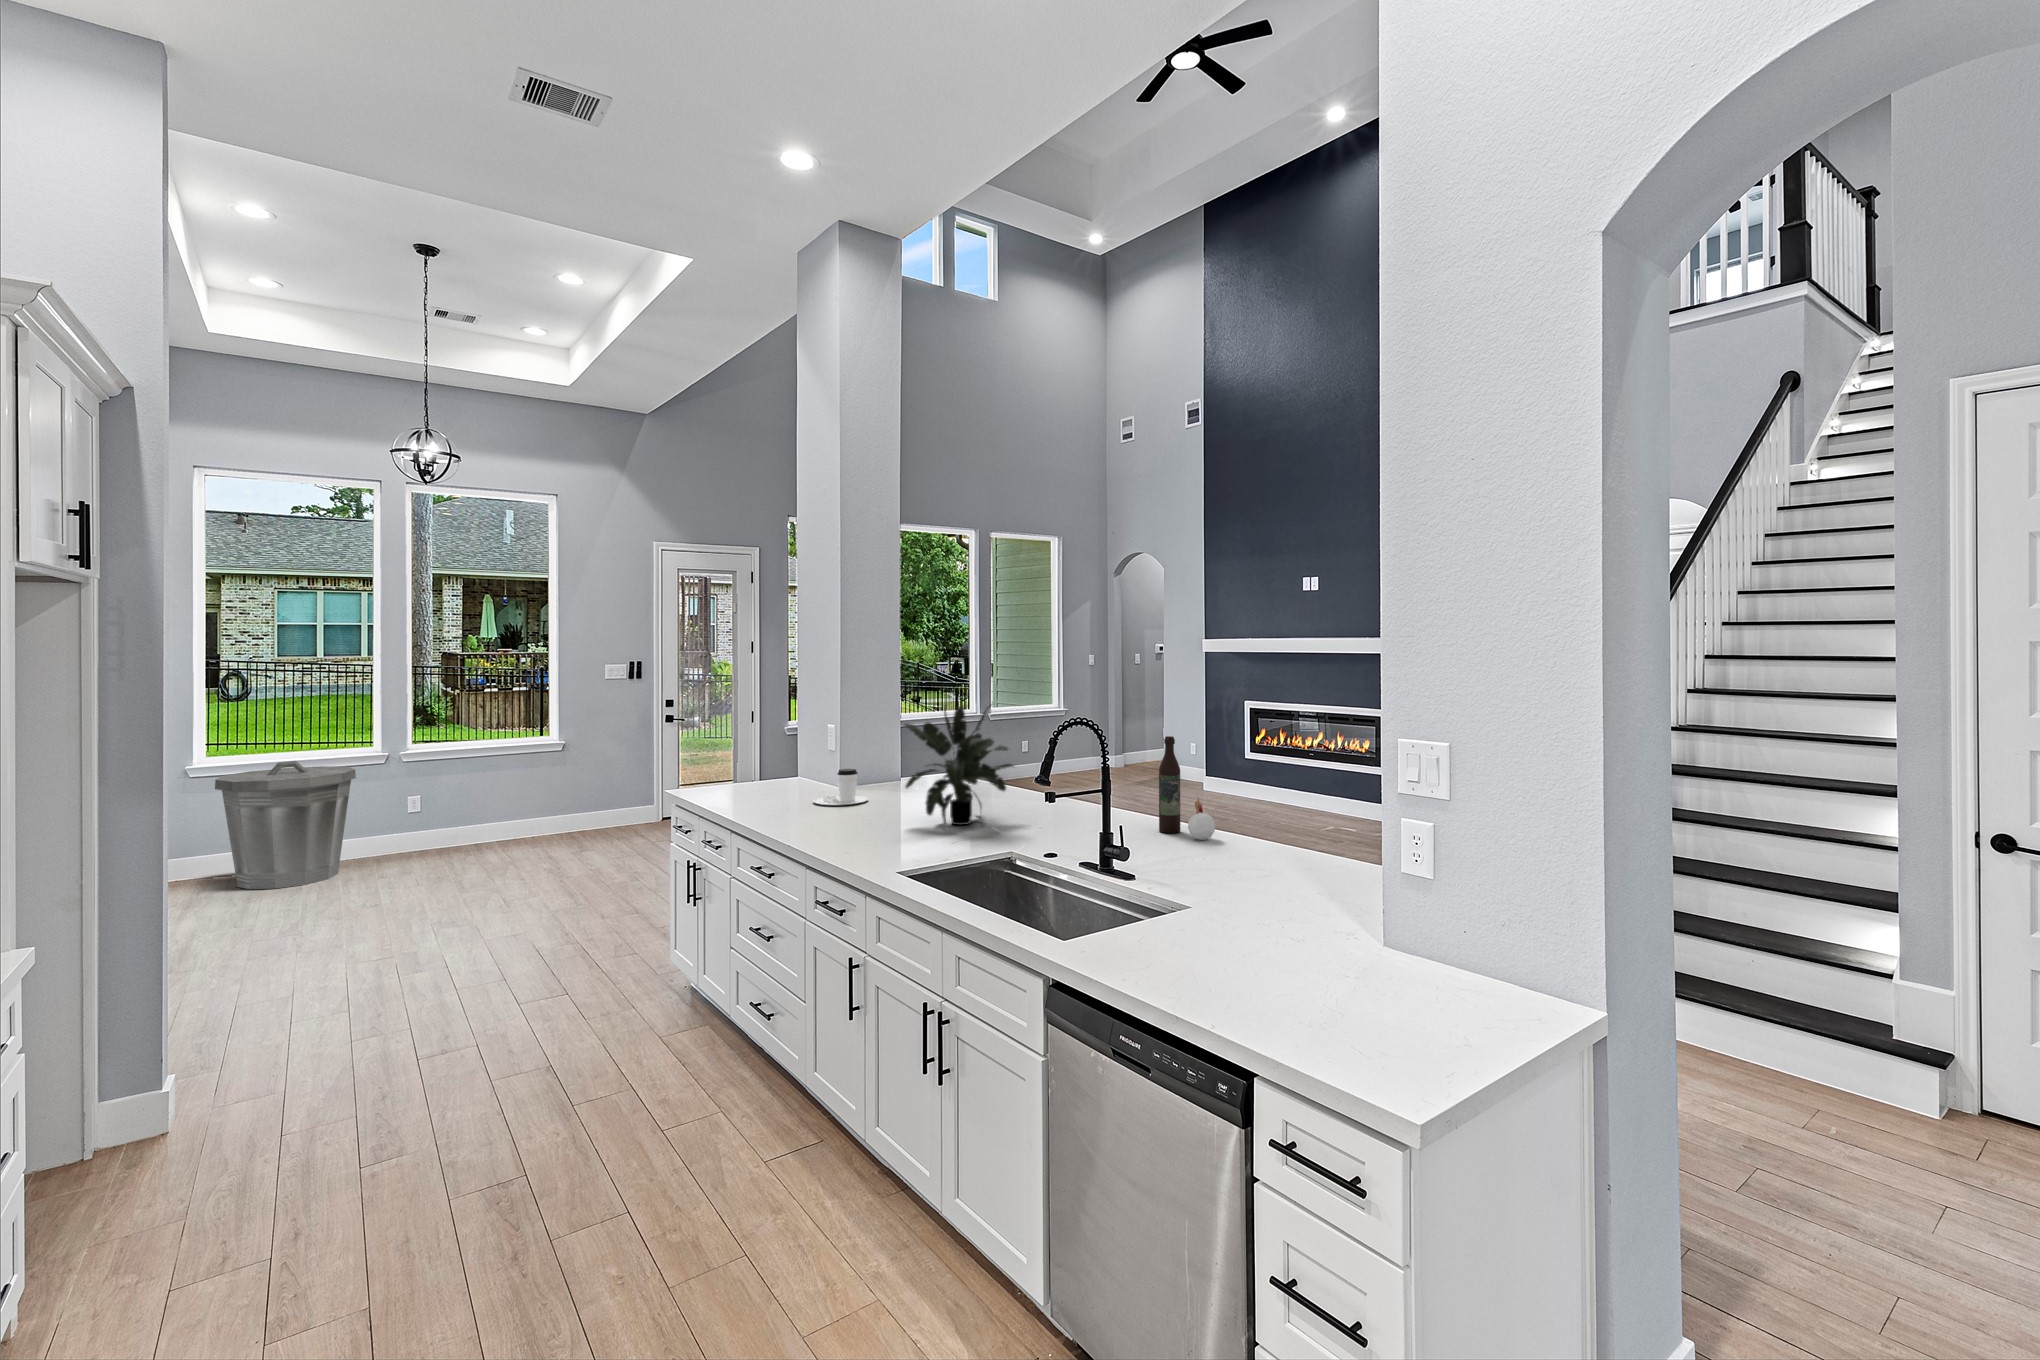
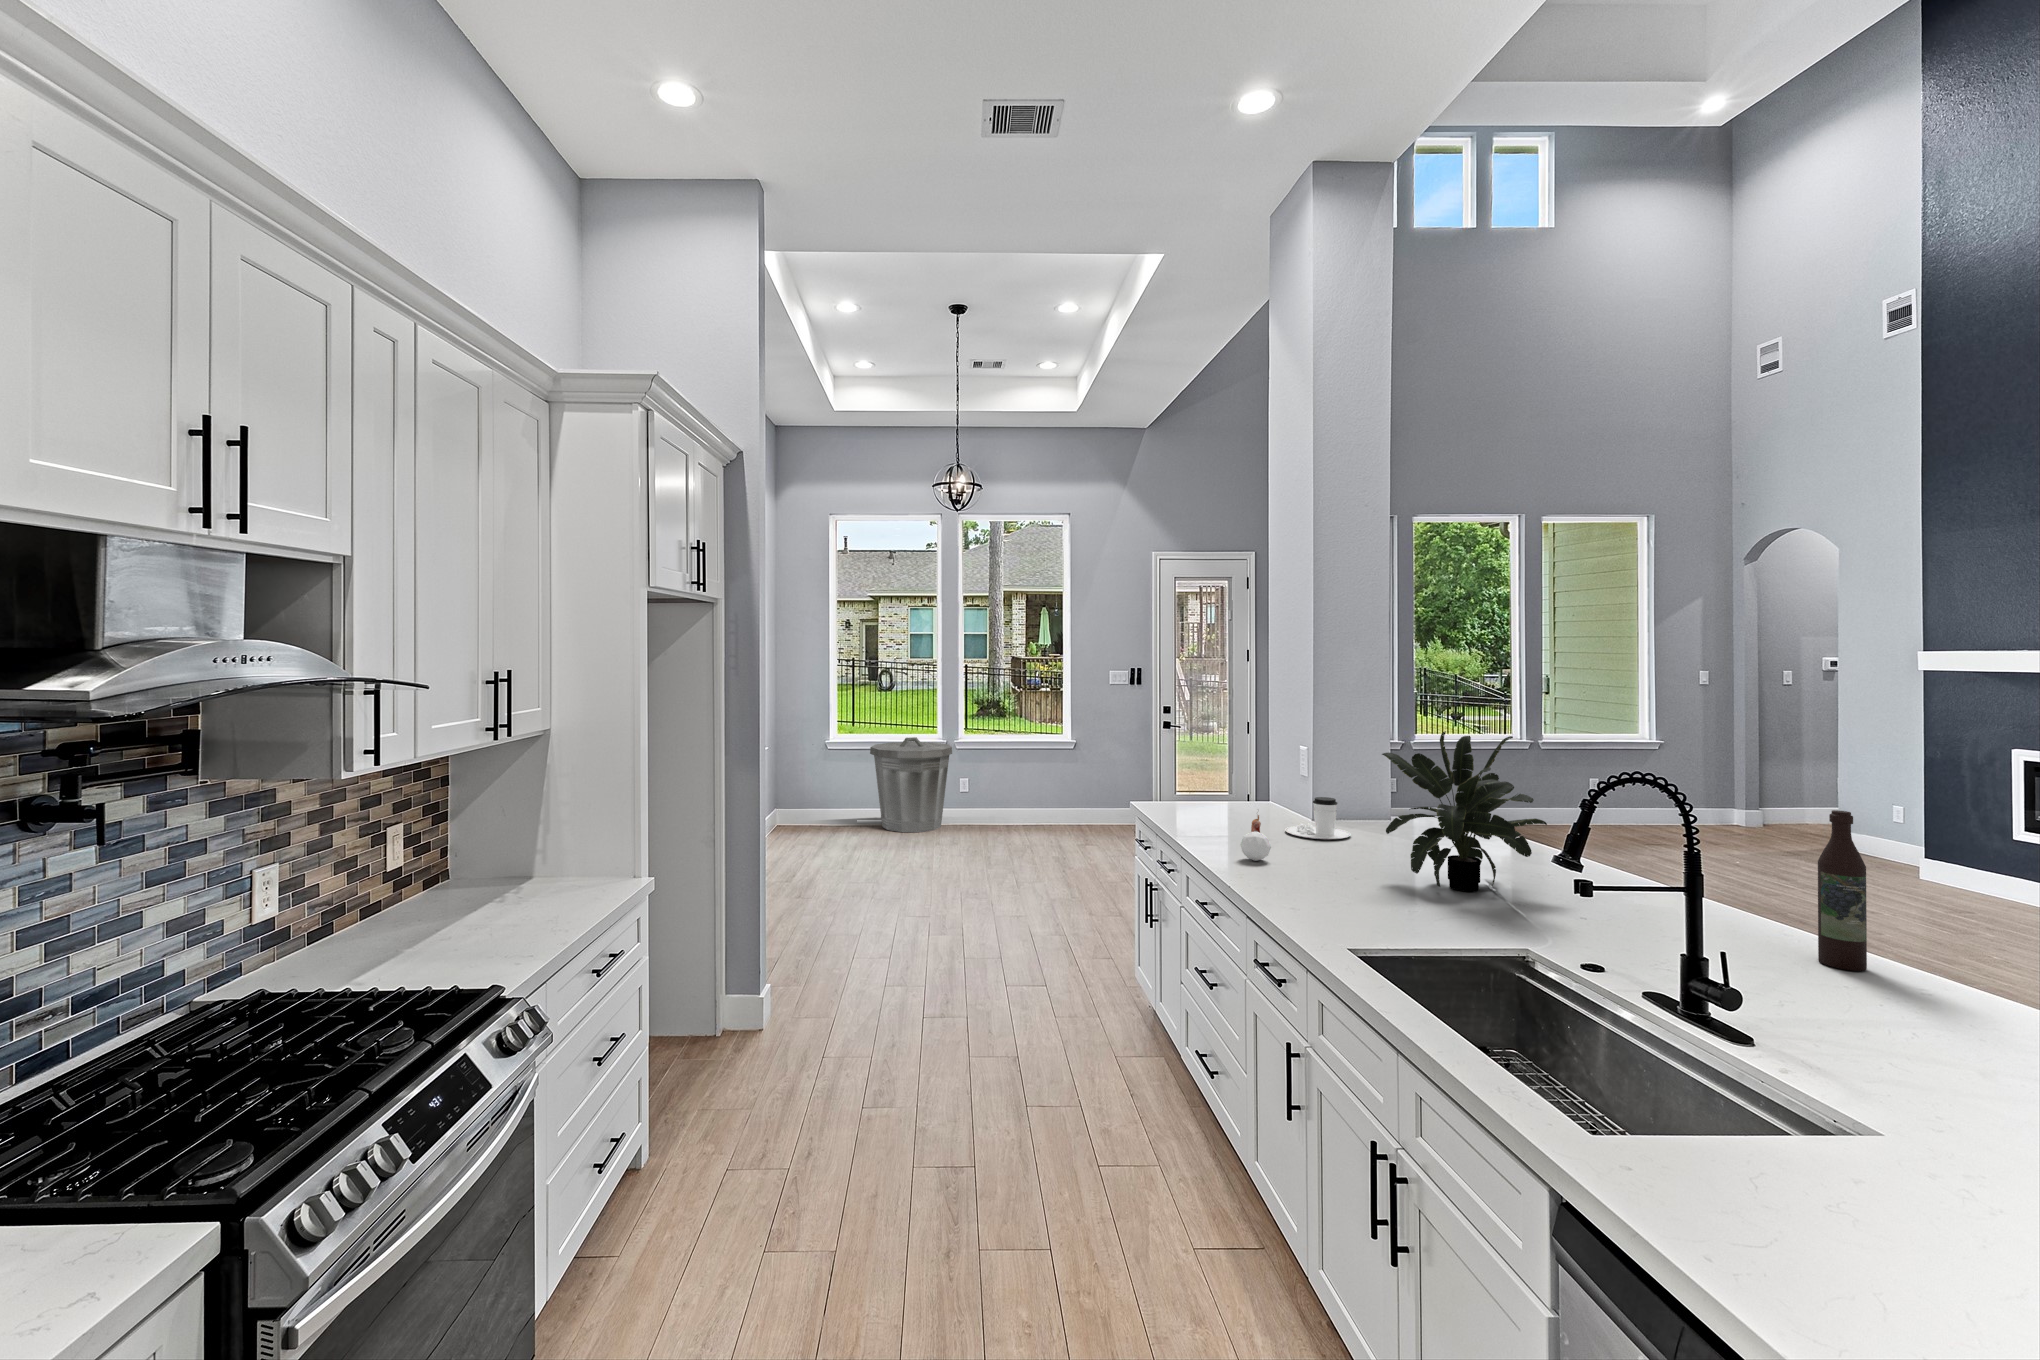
candle: present [1188,793,1215,840] -> present [1240,815,1271,861]

